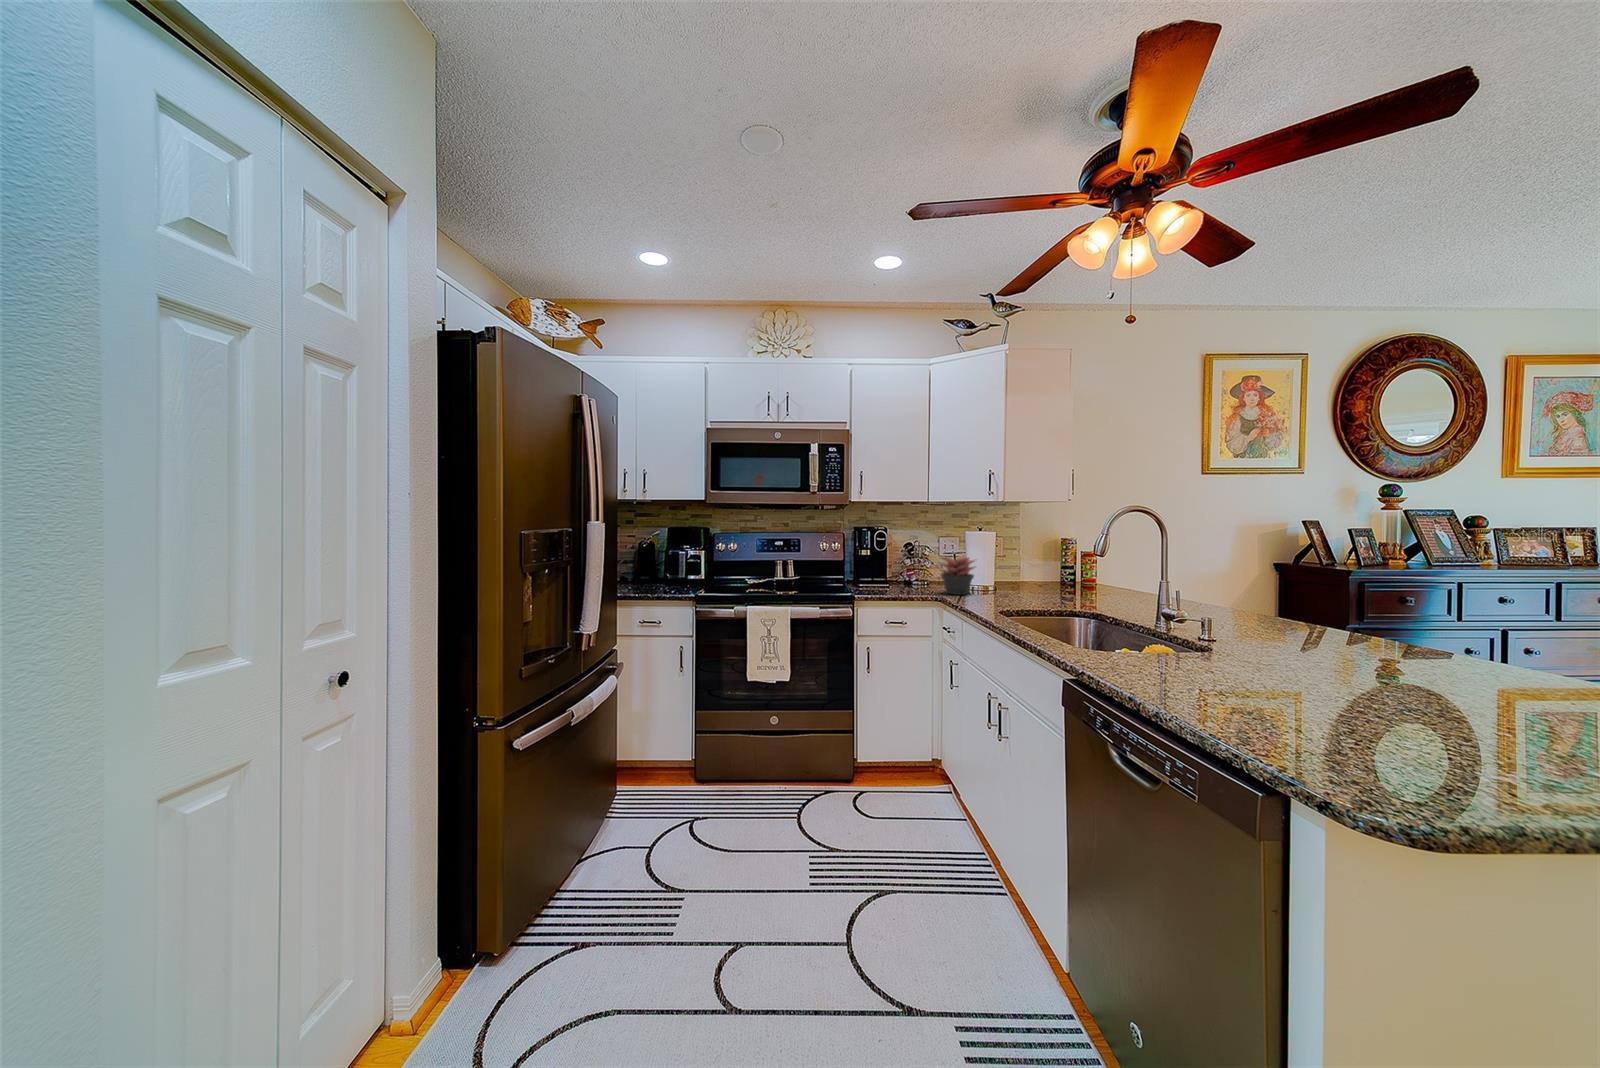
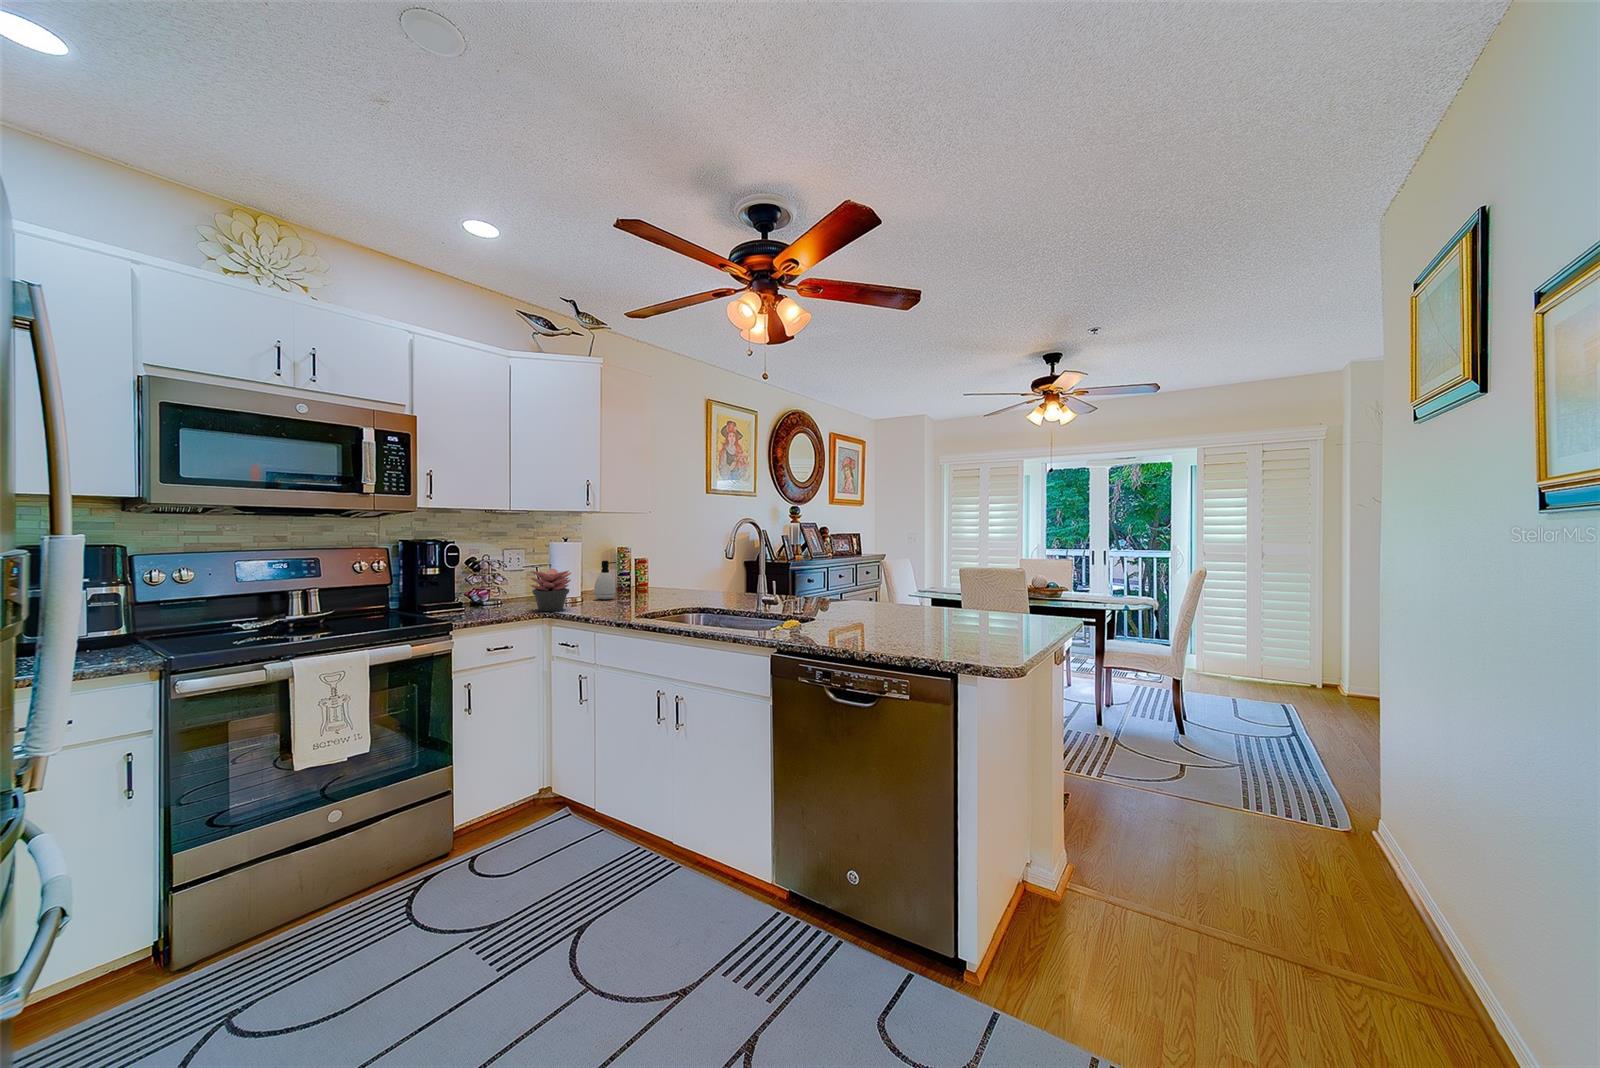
soap dispenser: none [1016,550,1040,590] -> present [594,561,616,599]

